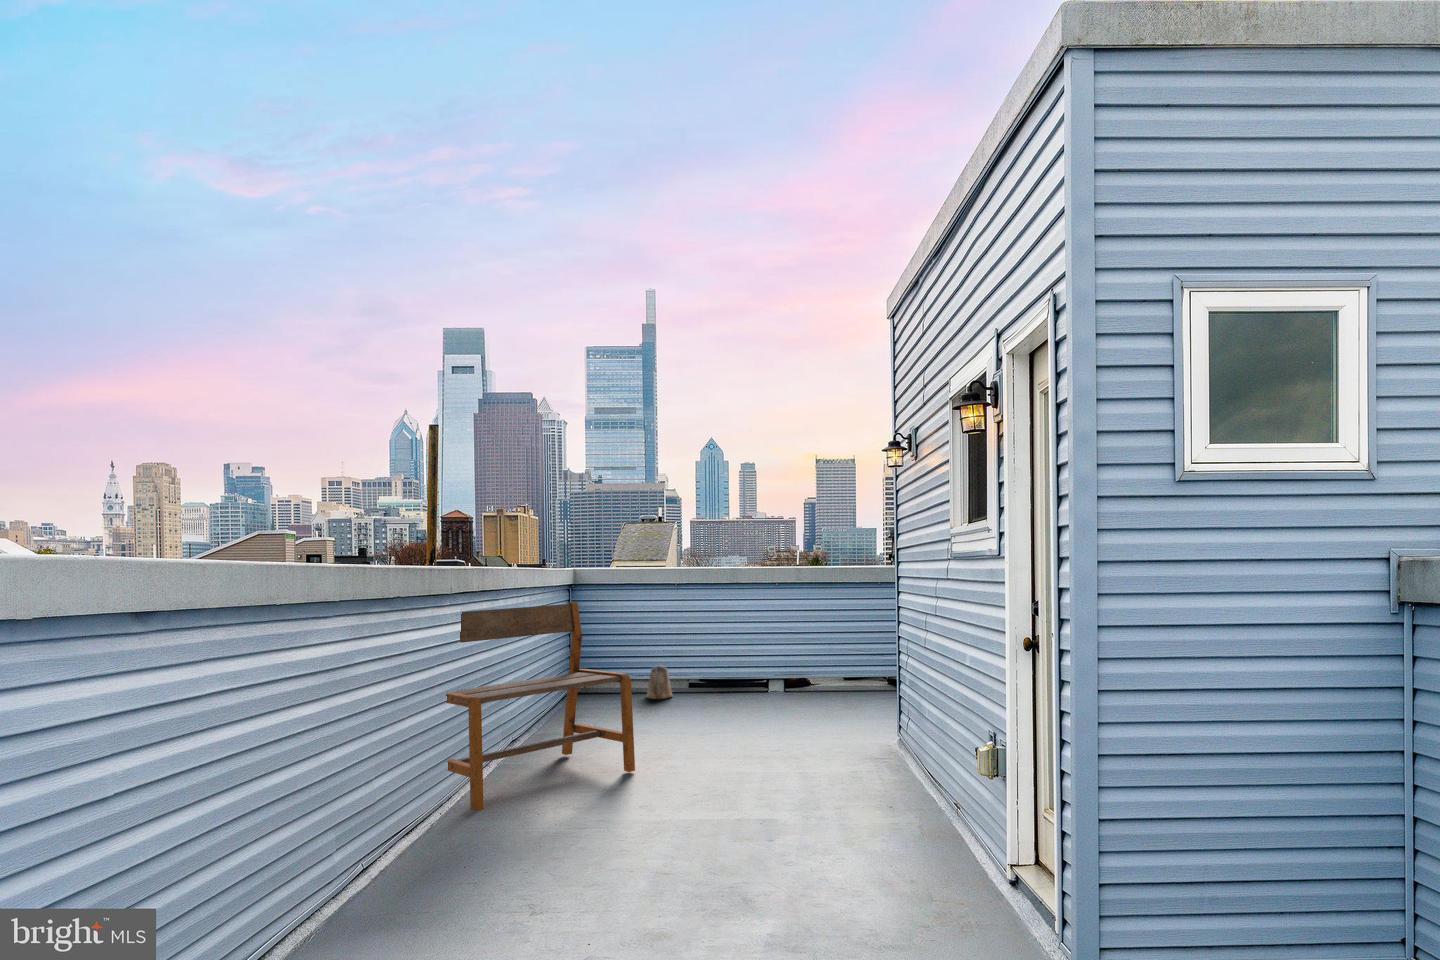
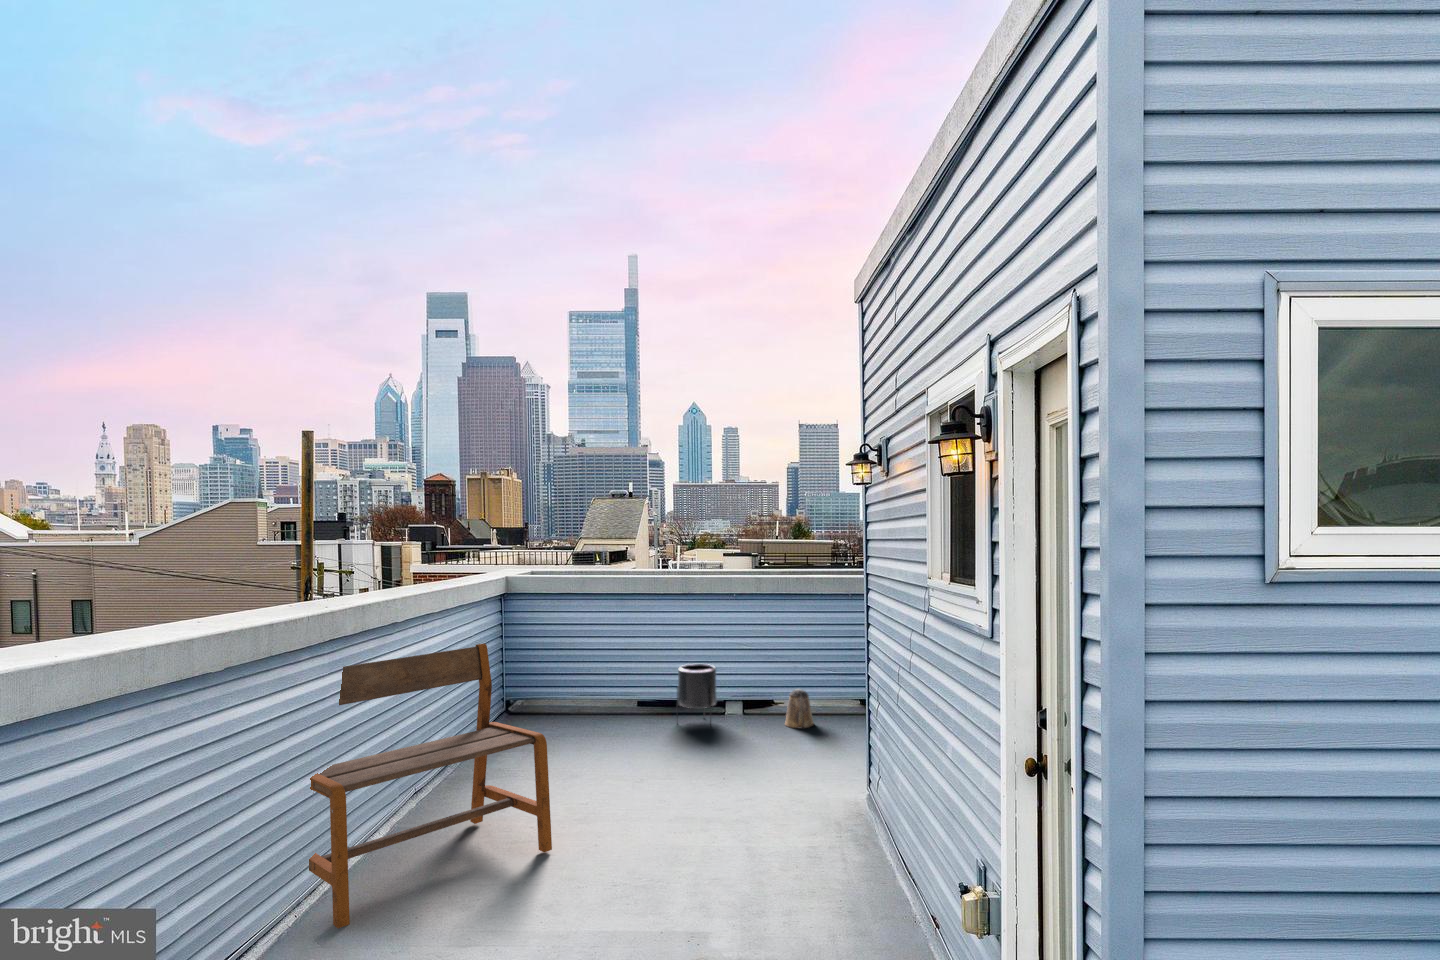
planter: none [725,646,761,701] -> present [677,664,717,708]
watering can: present [647,665,672,699] -> present [785,689,814,729]

